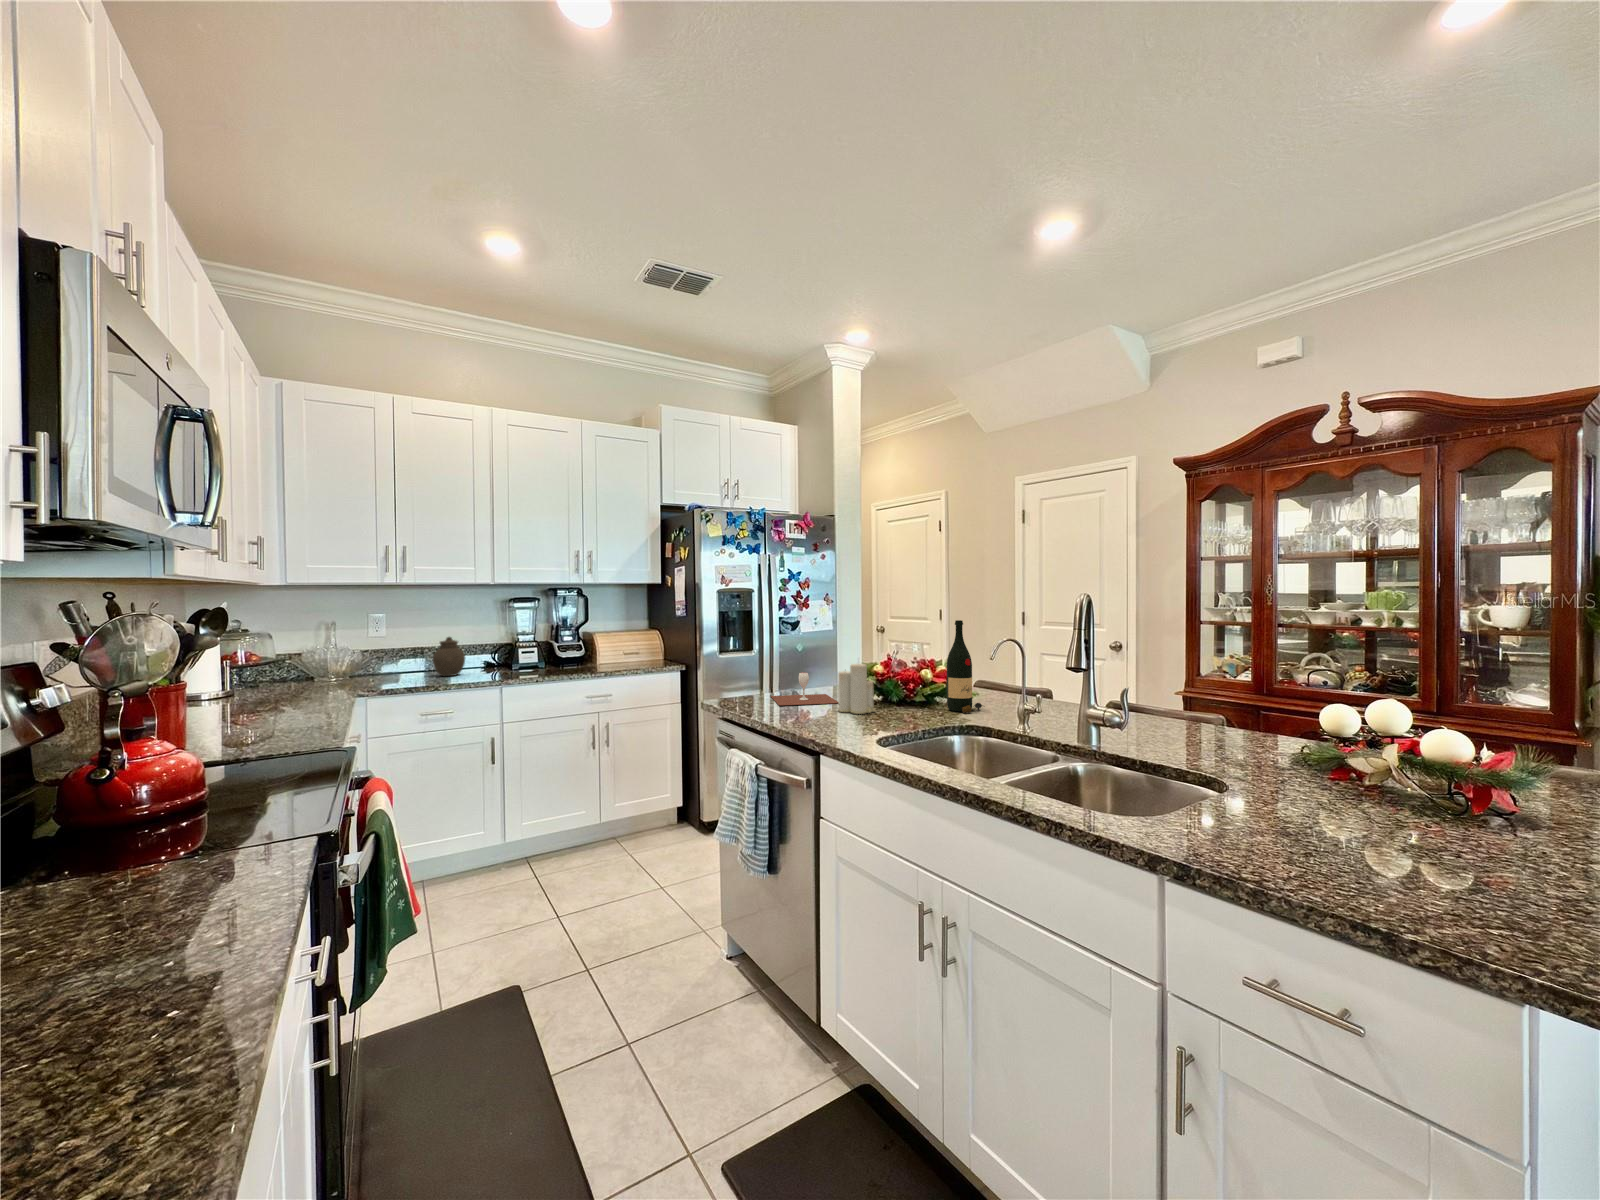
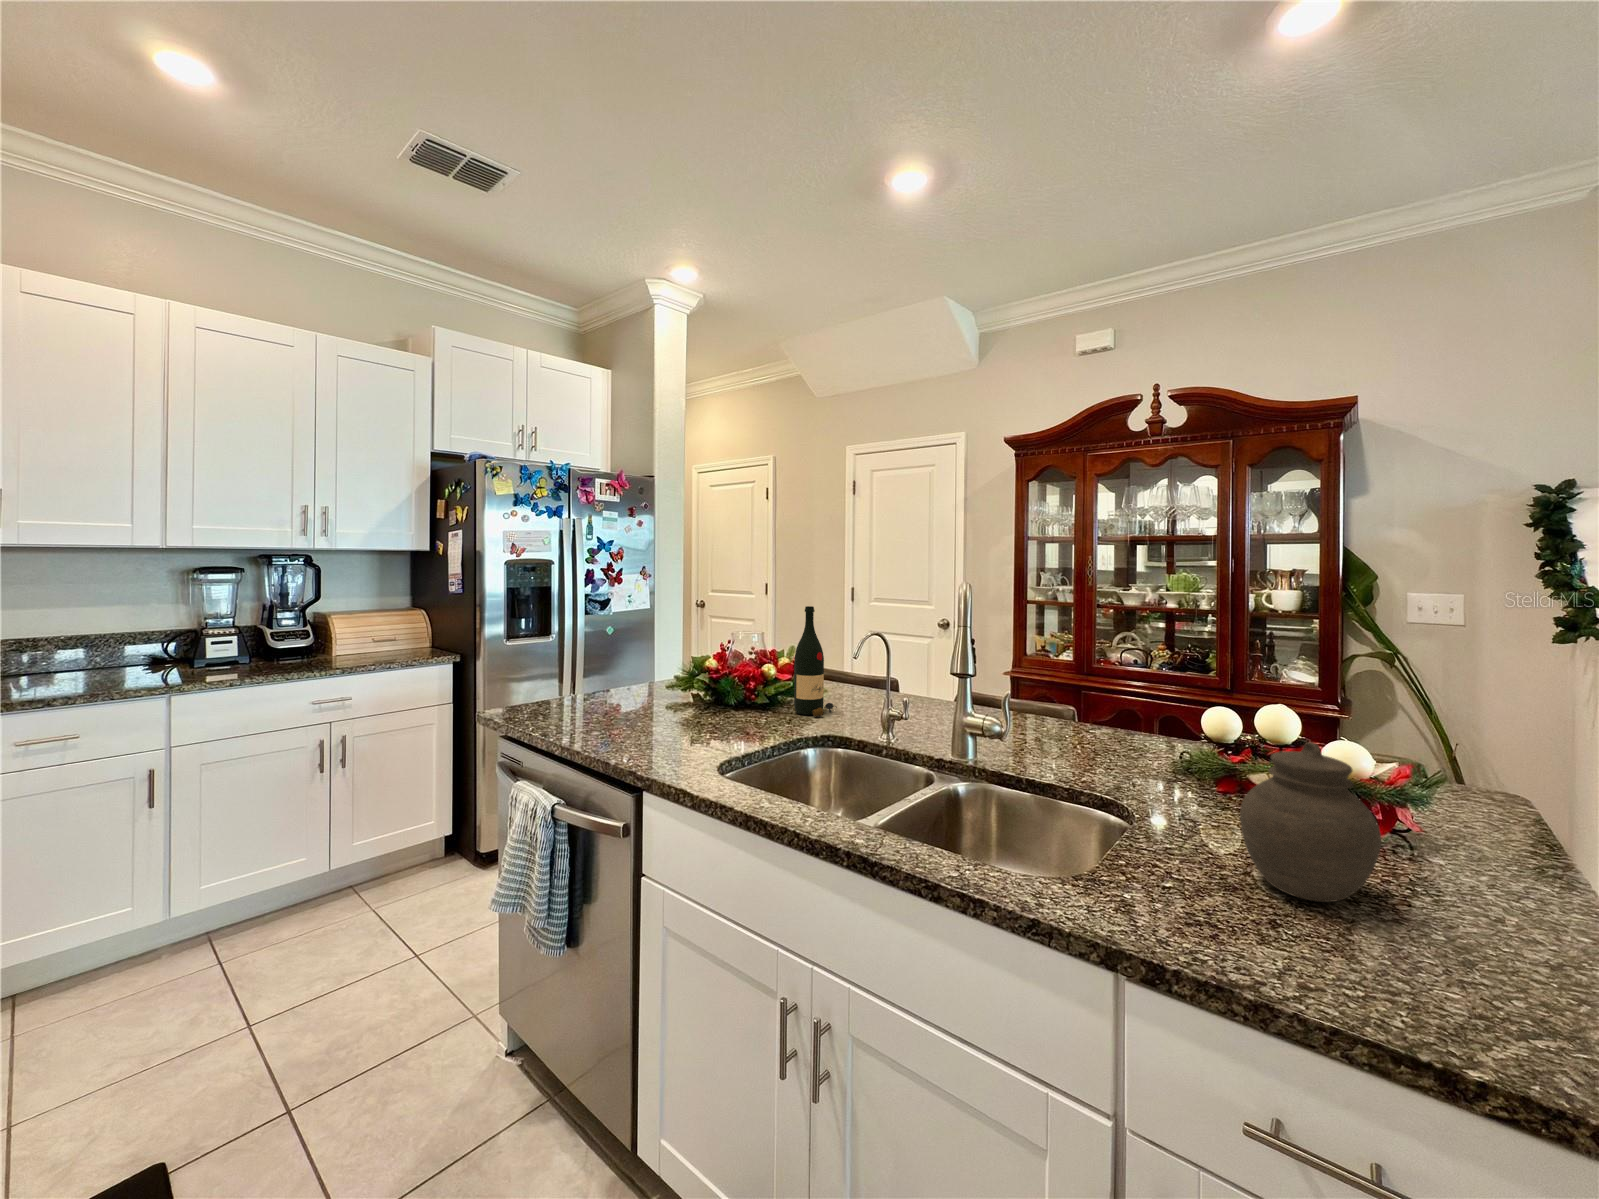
jar: present [433,637,465,676] -> present [1240,742,1381,902]
candle: present [838,664,875,714] -> none [661,655,710,724]
wine glass: present [771,672,839,705] -> none [573,669,663,715]

